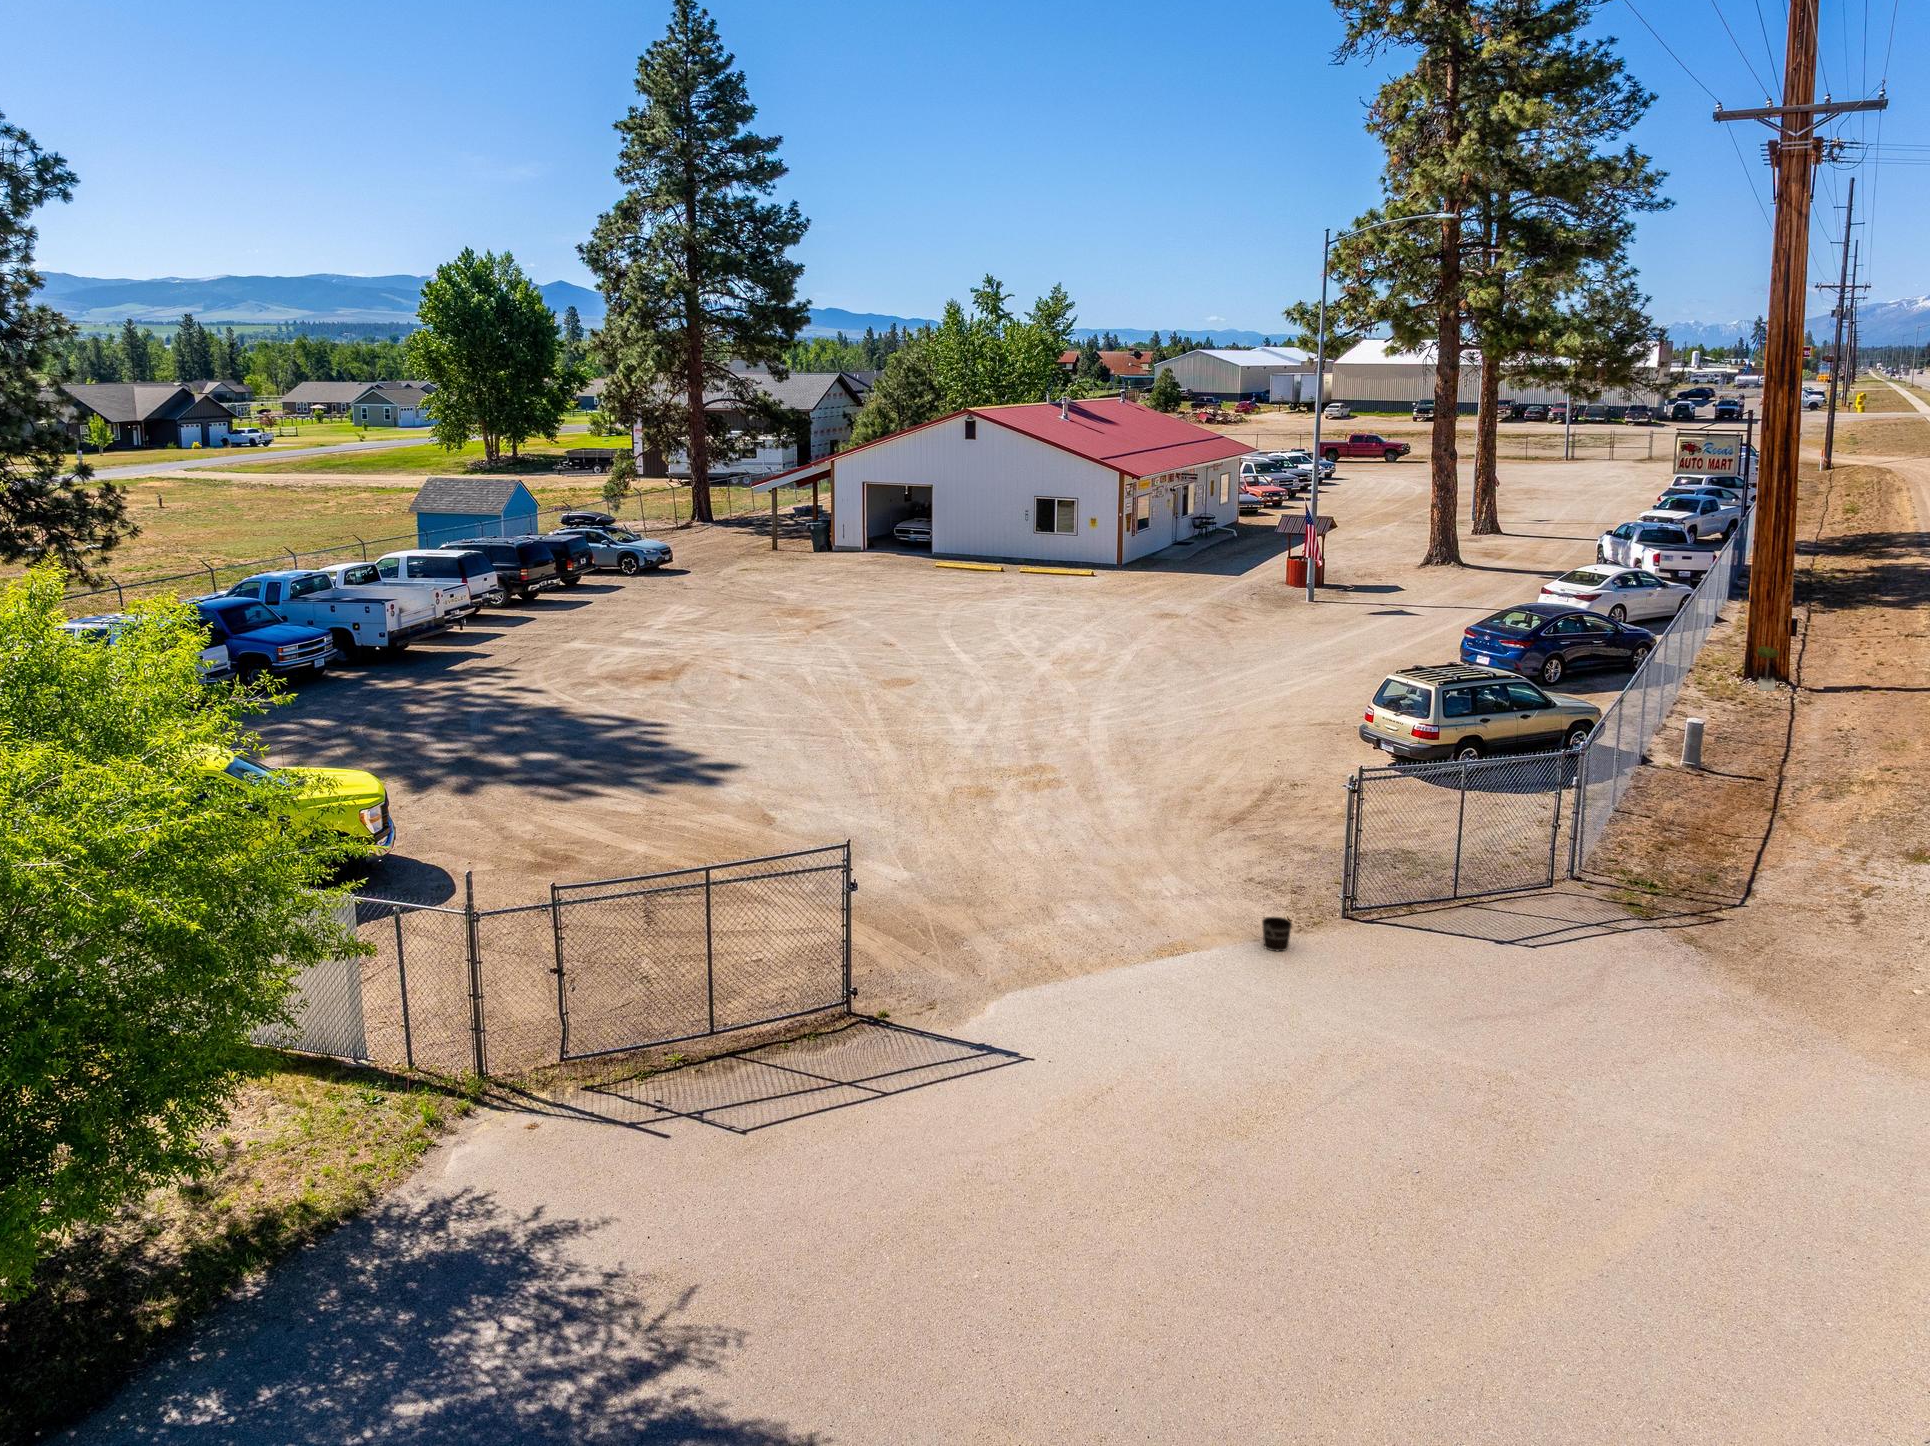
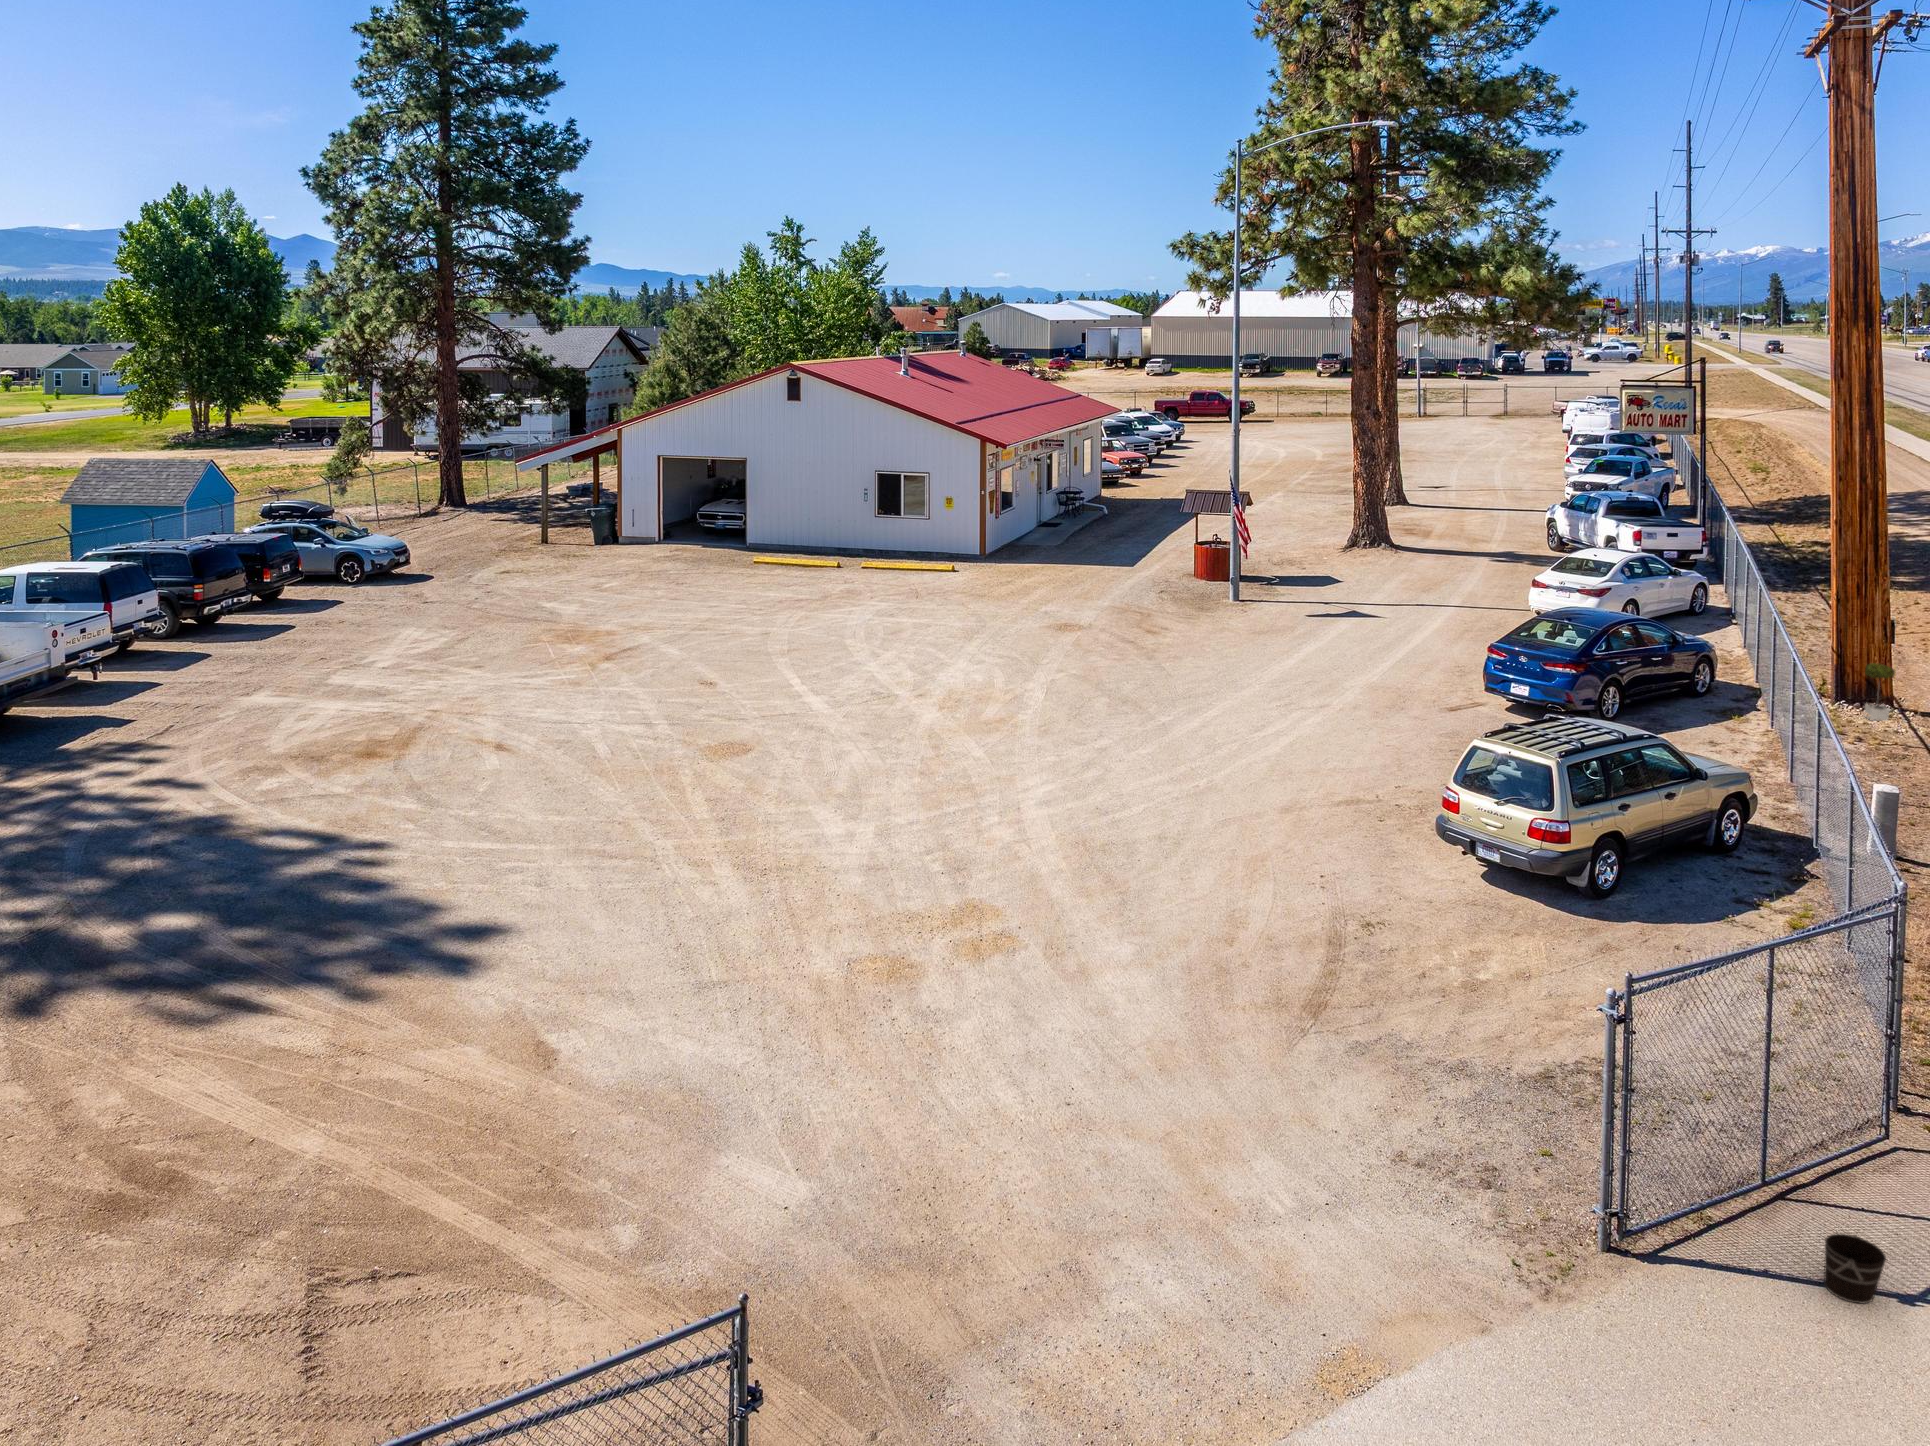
bucket: present [1262,917,1292,951] -> present [1824,1234,1886,1304]

